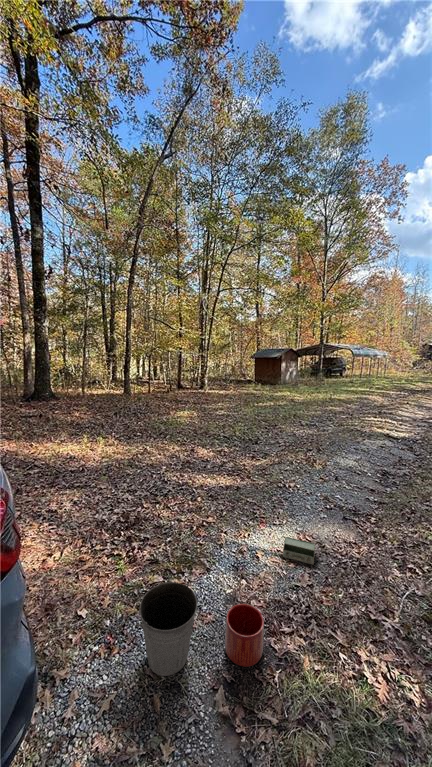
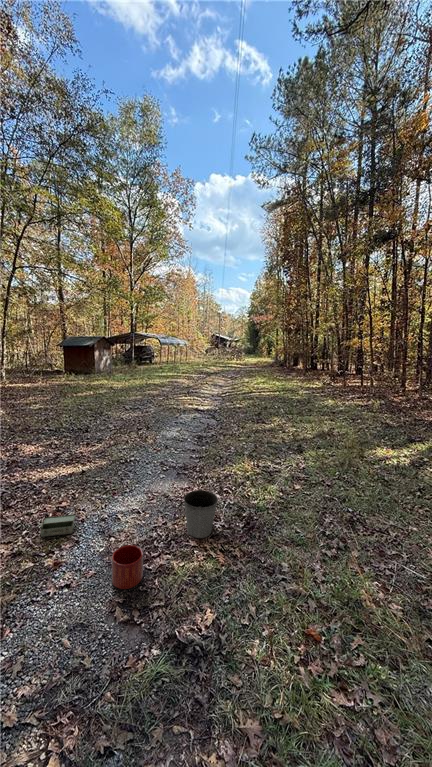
toolbox: present [283,537,315,565] -> present [41,515,75,537]
bucket: present [137,582,197,676] -> present [183,489,218,538]

